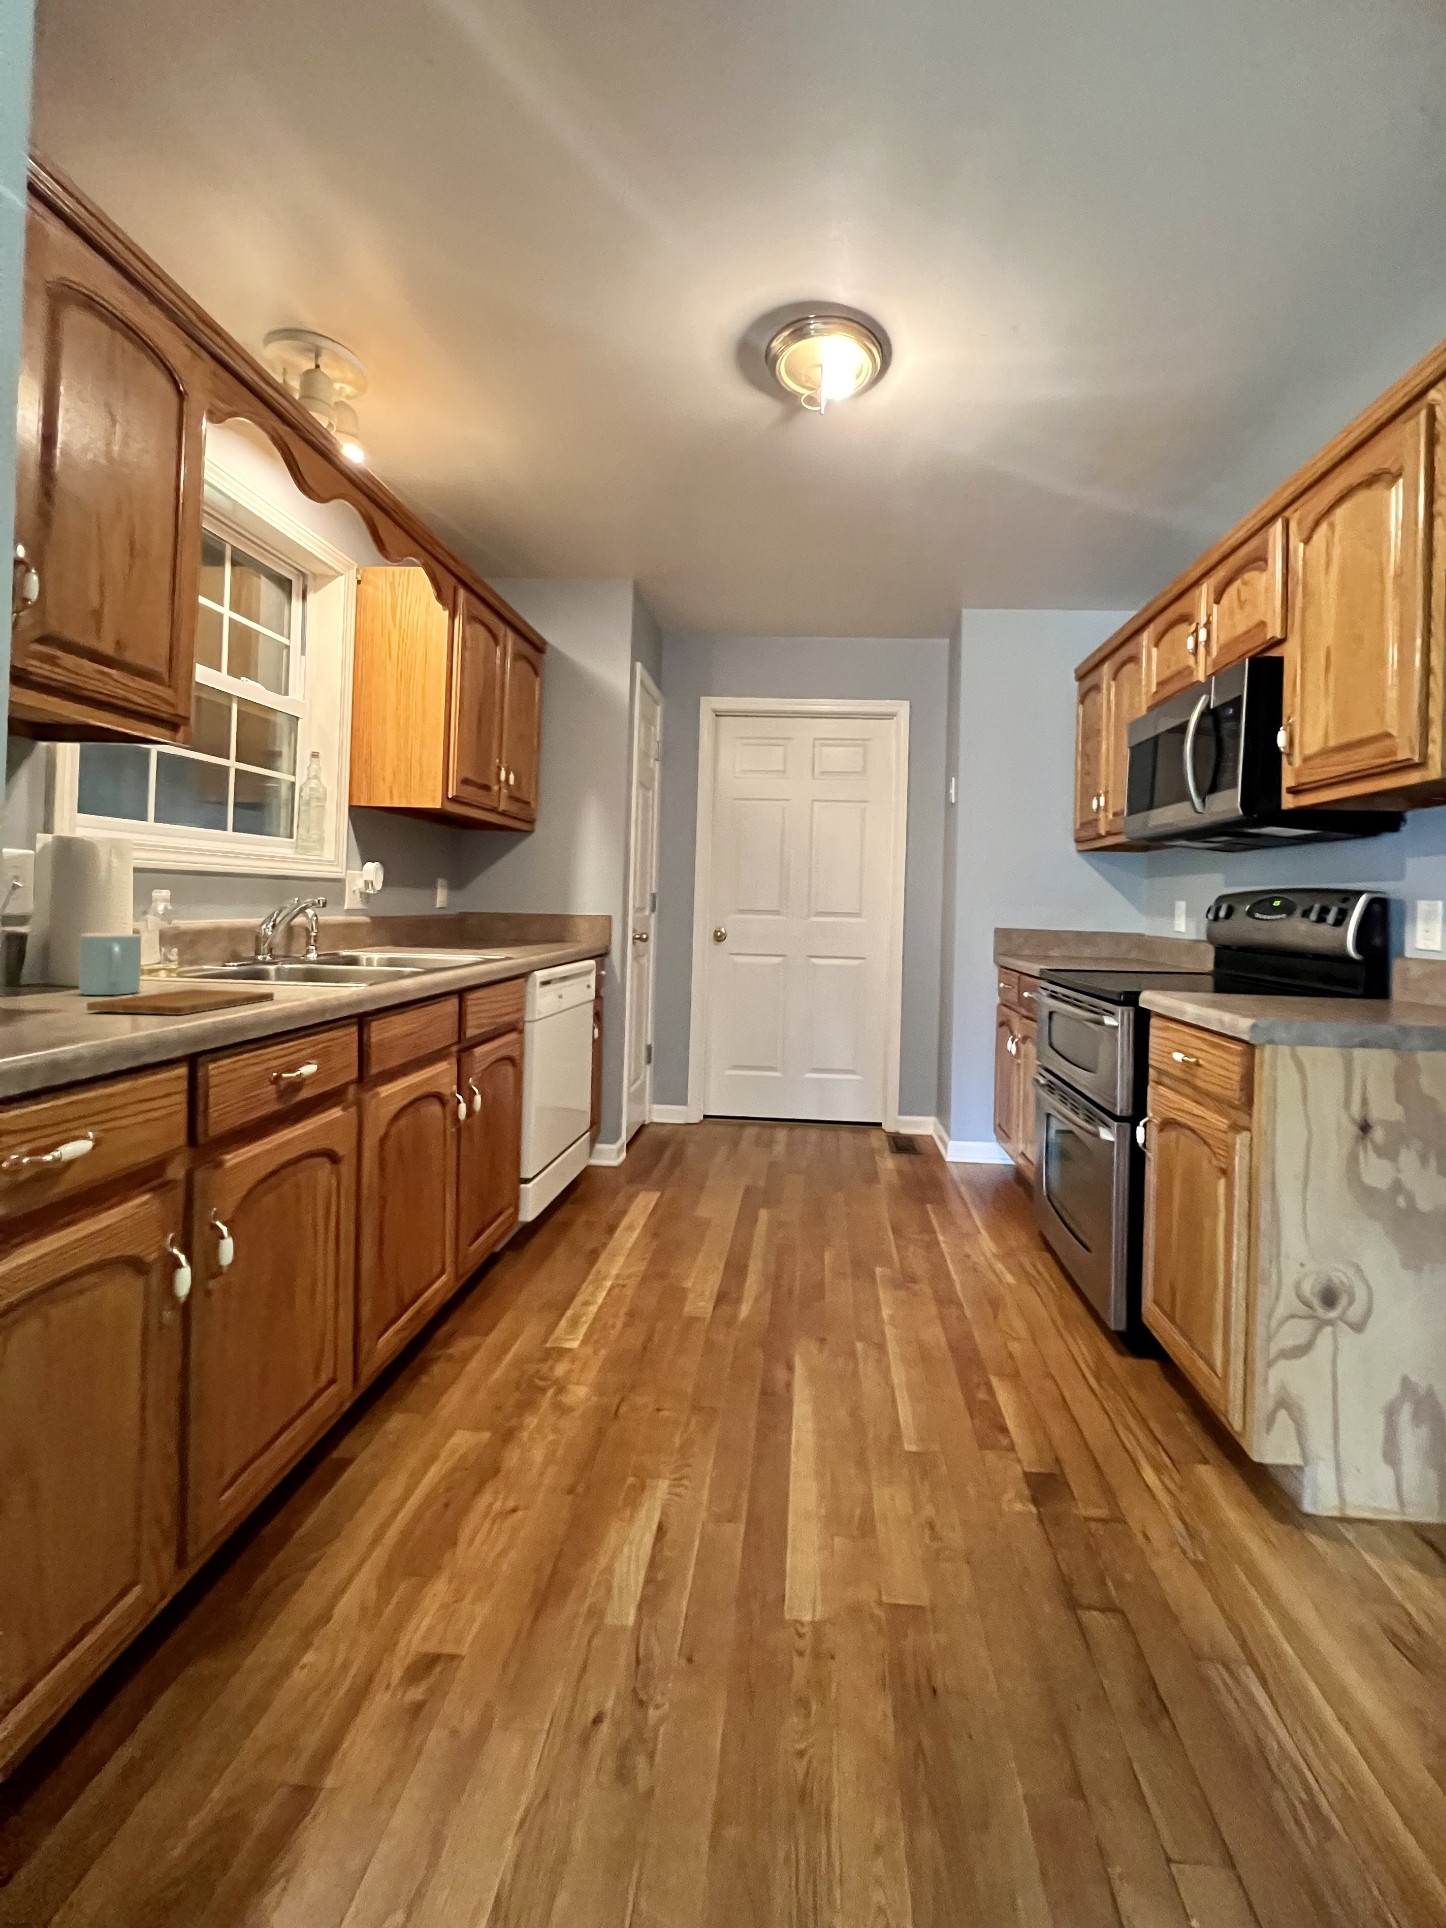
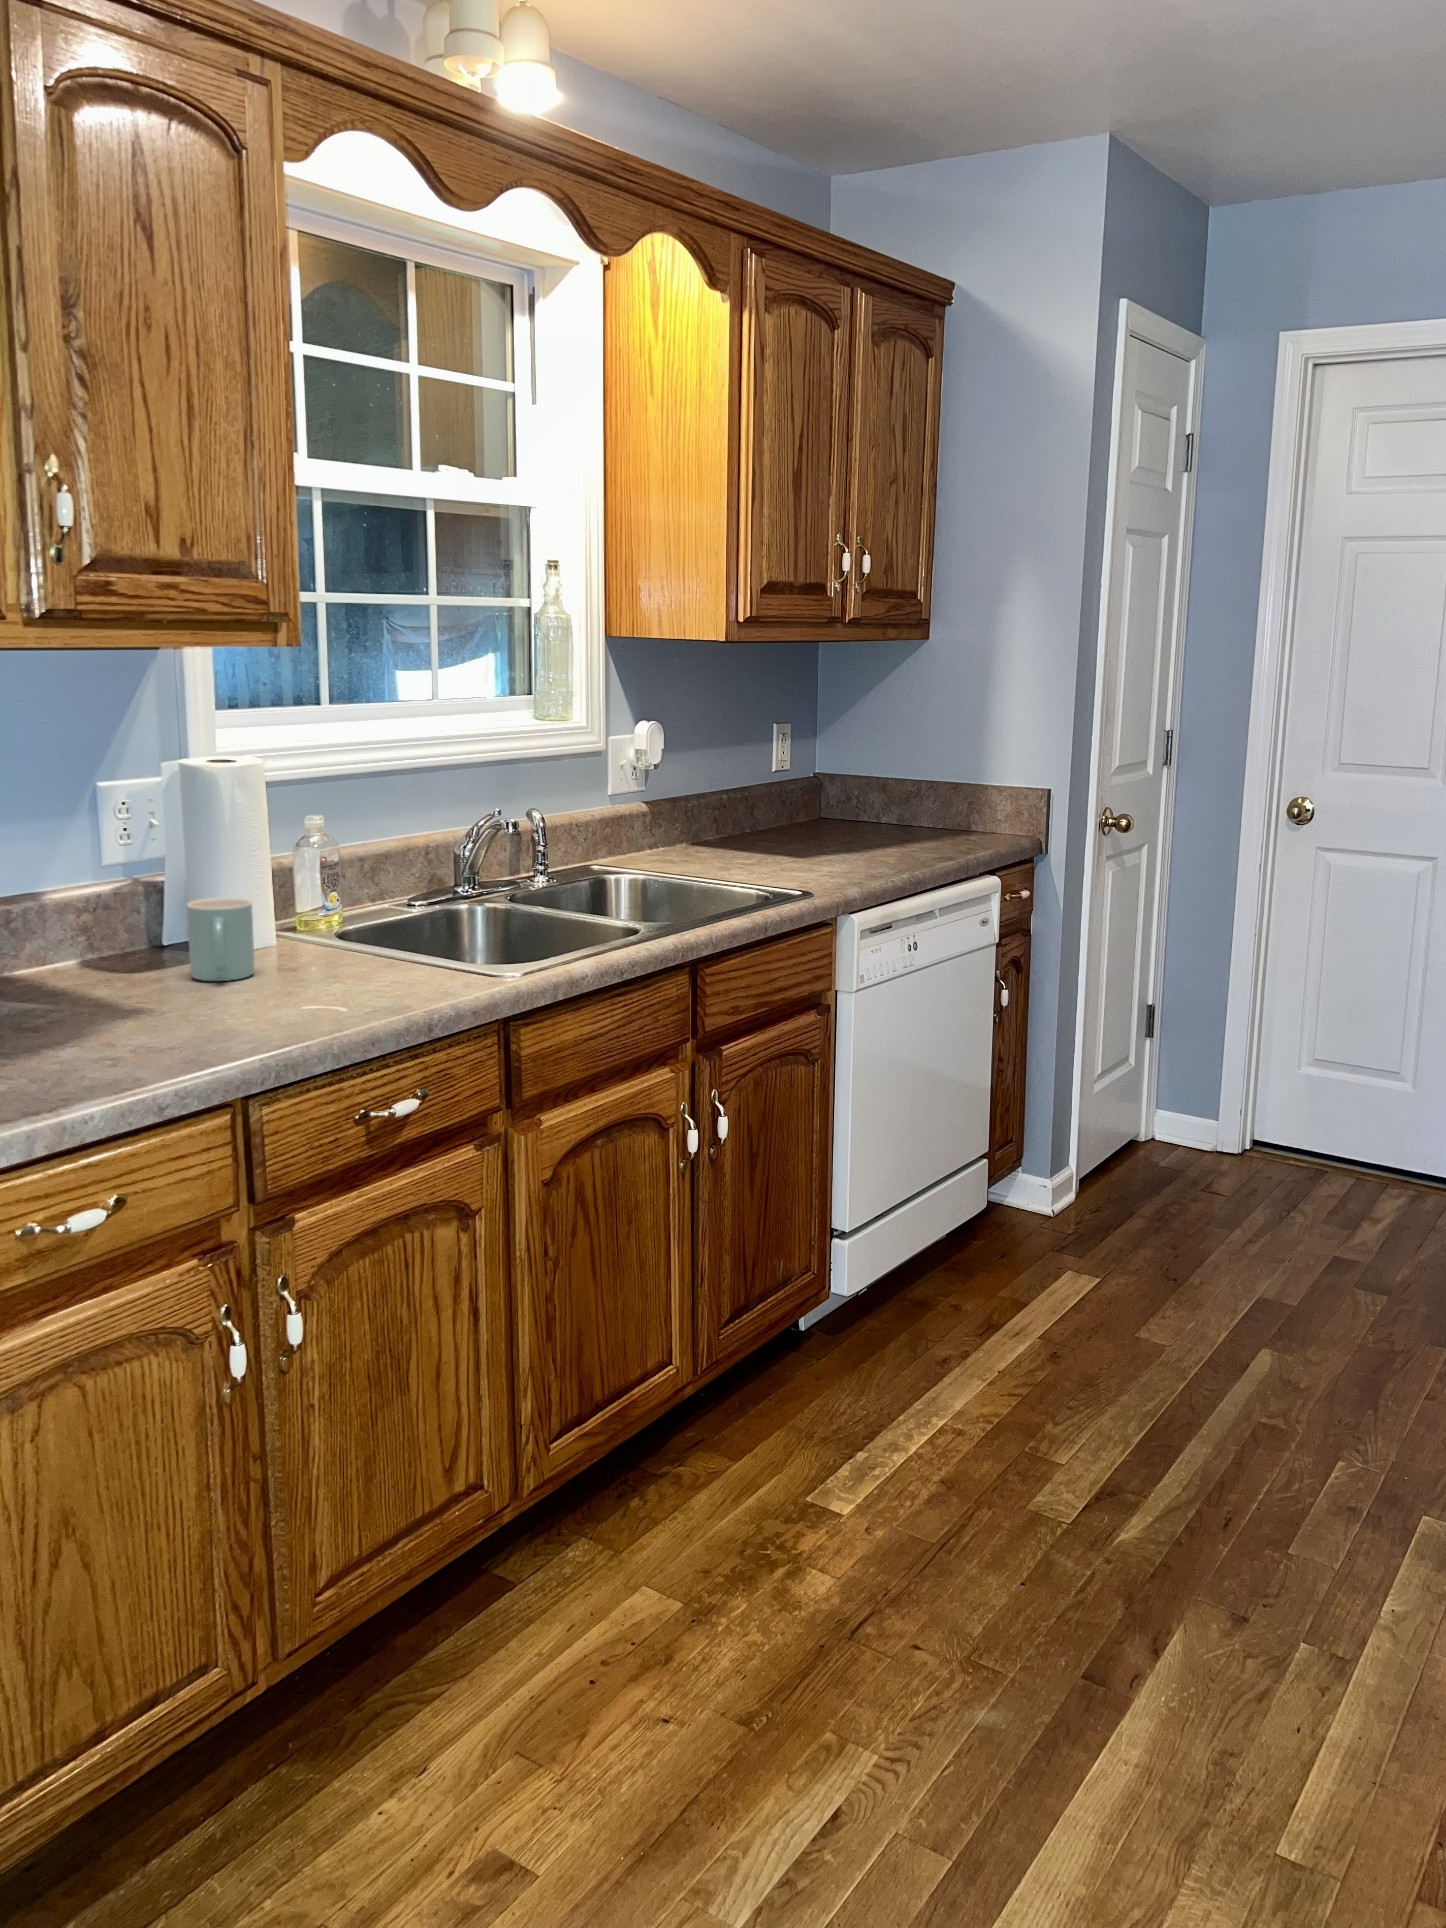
cutting board: present [87,989,274,1015] -> none [157,985,370,1042]

